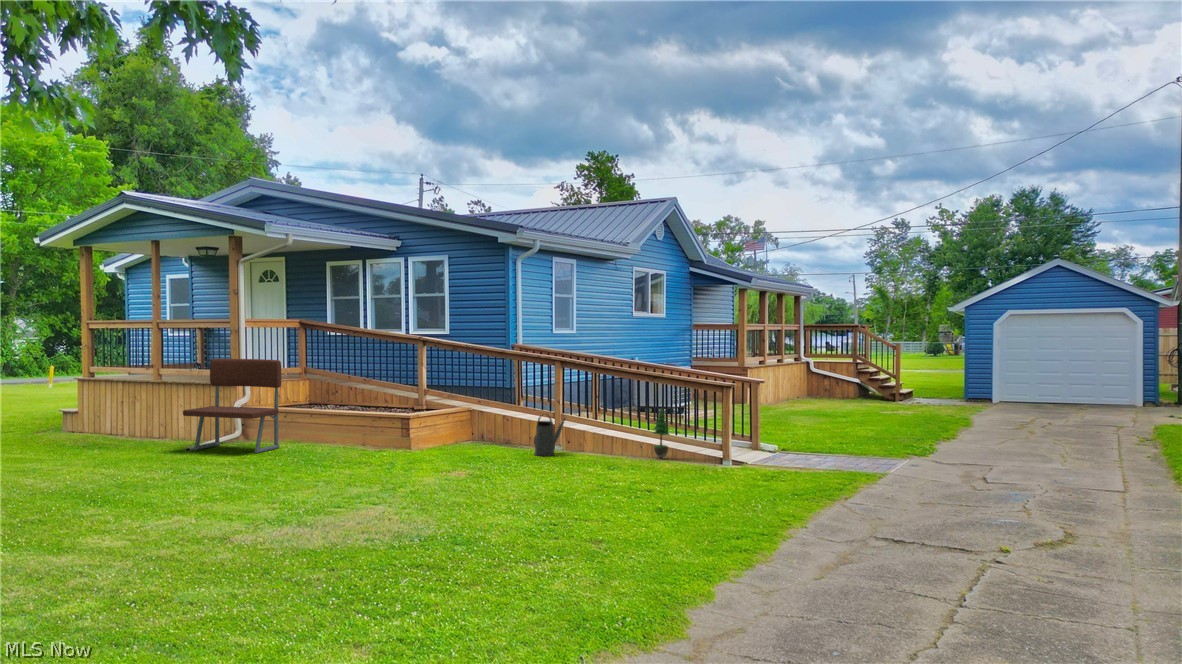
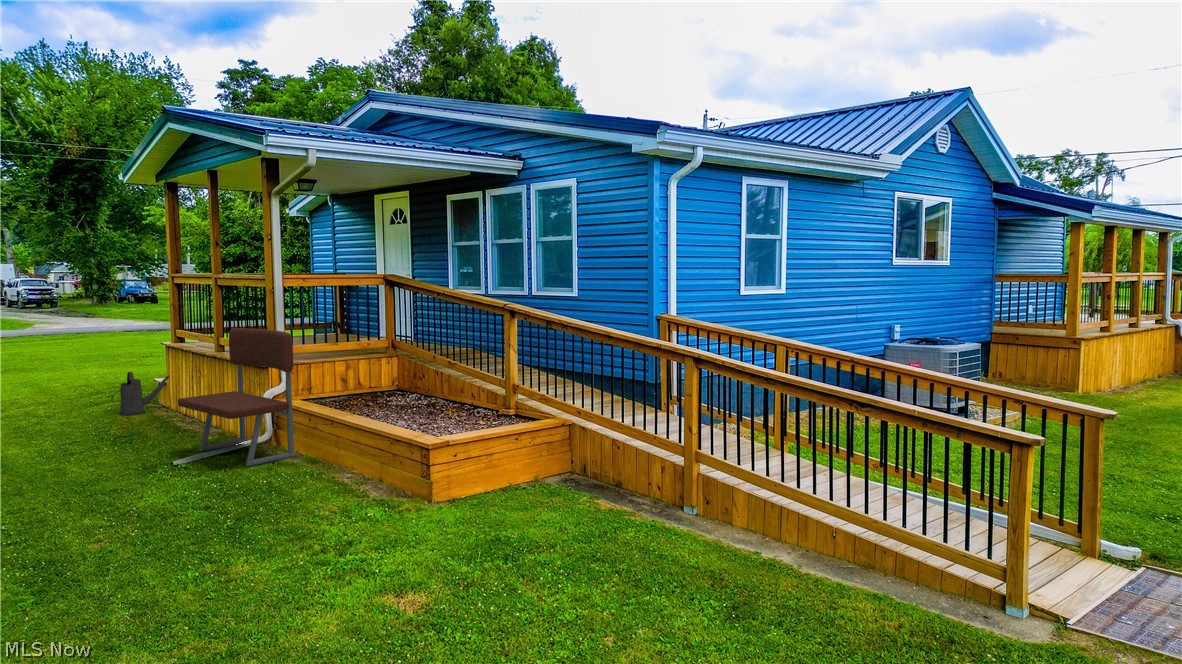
potted tree: present [653,409,669,458] -> none [829,460,872,569]
watering can: present [534,414,566,456] -> present [111,372,169,415]

